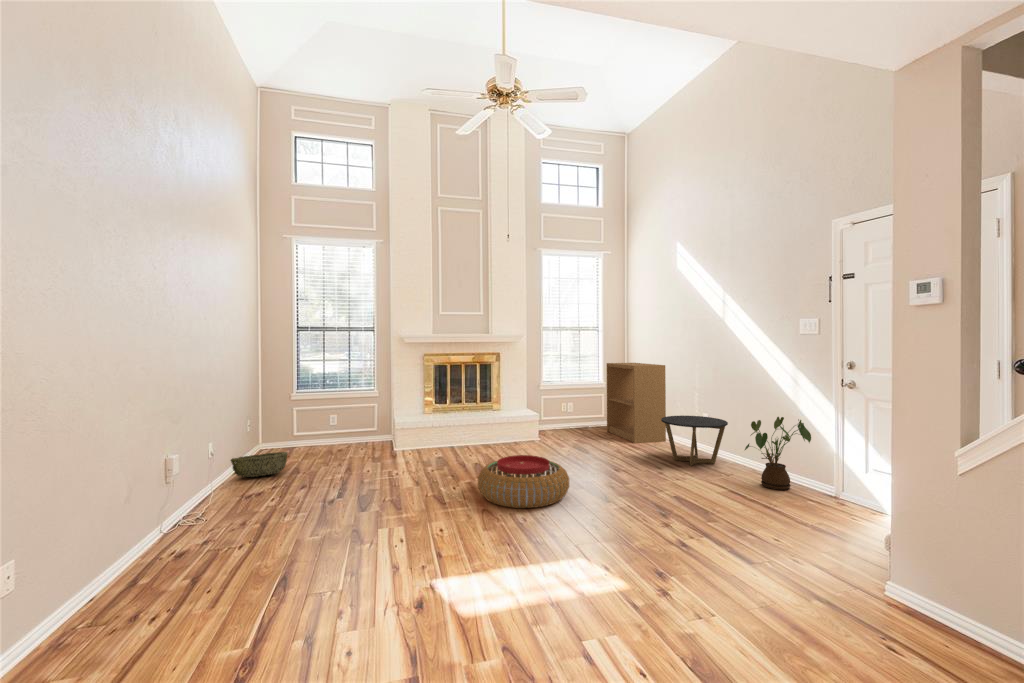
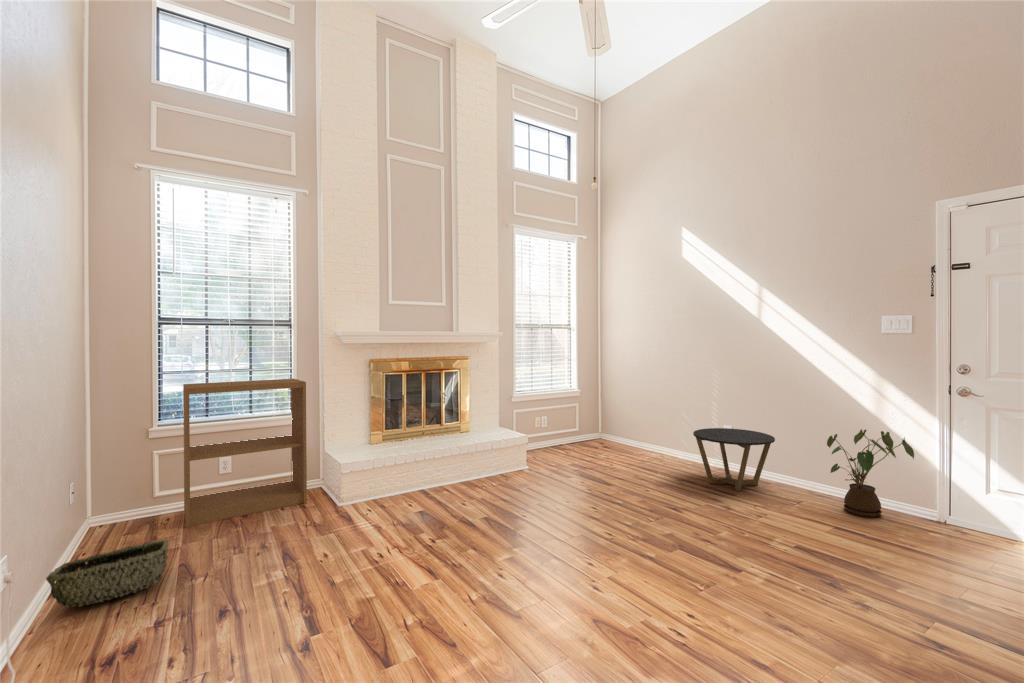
bookshelf: present [607,363,666,444] -> present [183,379,307,528]
pouf: present [478,455,569,508] -> none [542,508,684,604]

